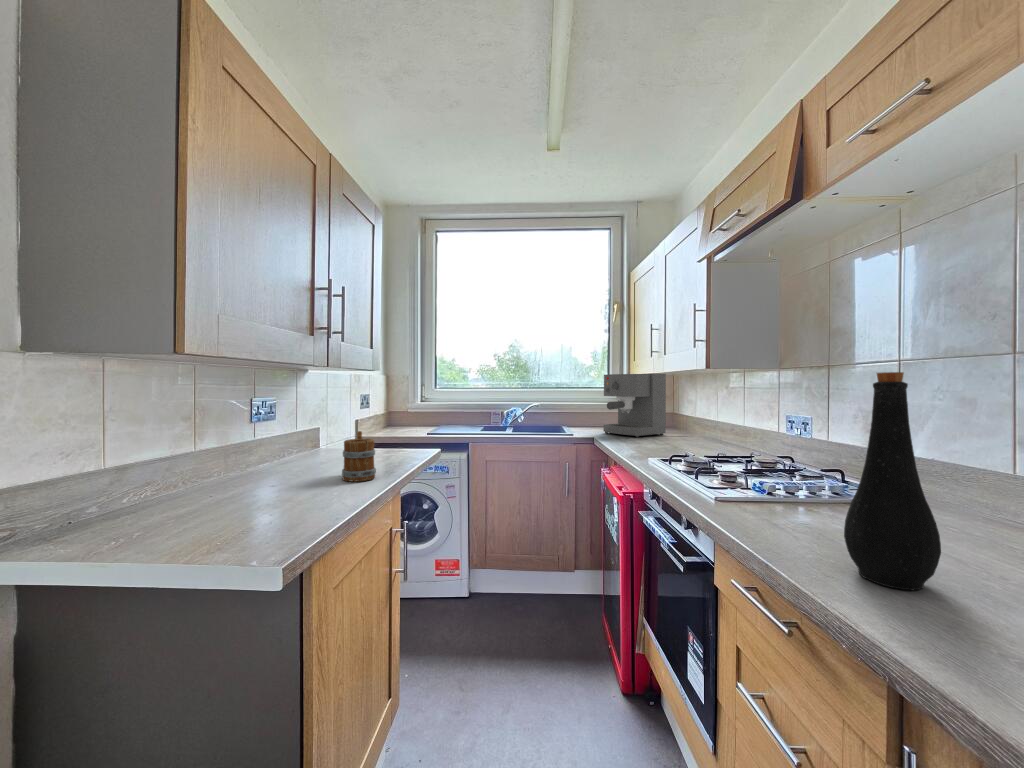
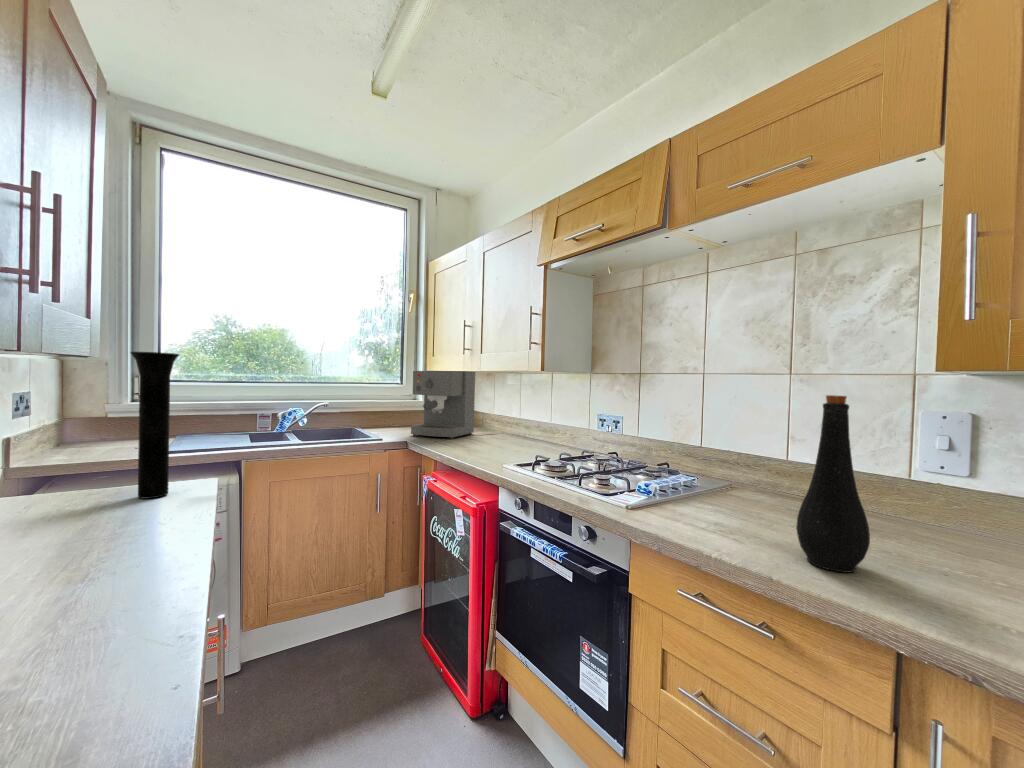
vase: none [393,366,418,457] -> present [131,352,179,499]
mug: present [342,431,376,482] -> none [65,468,145,565]

